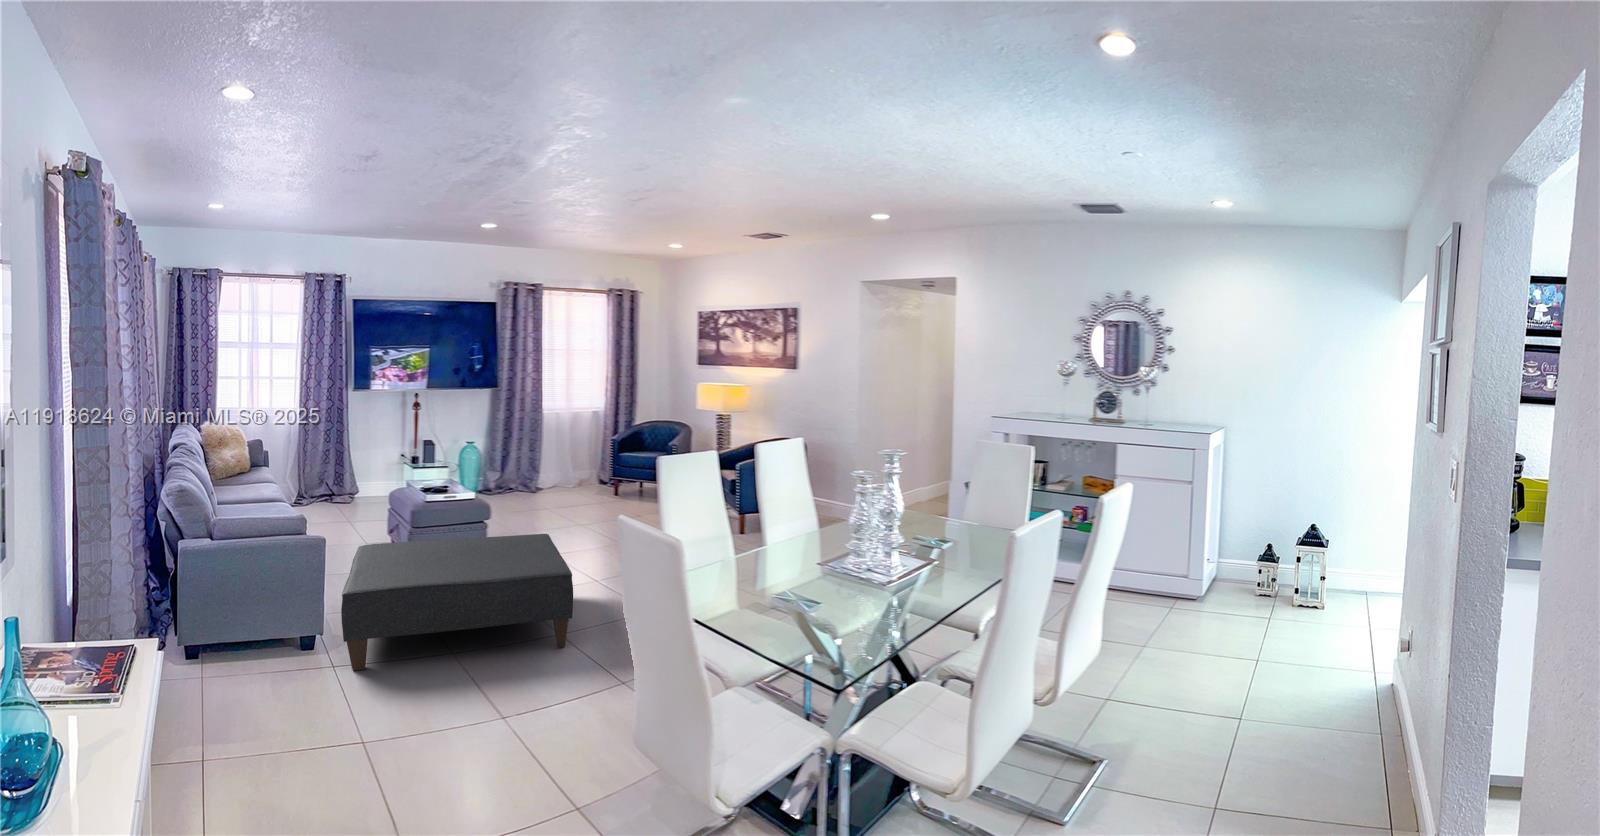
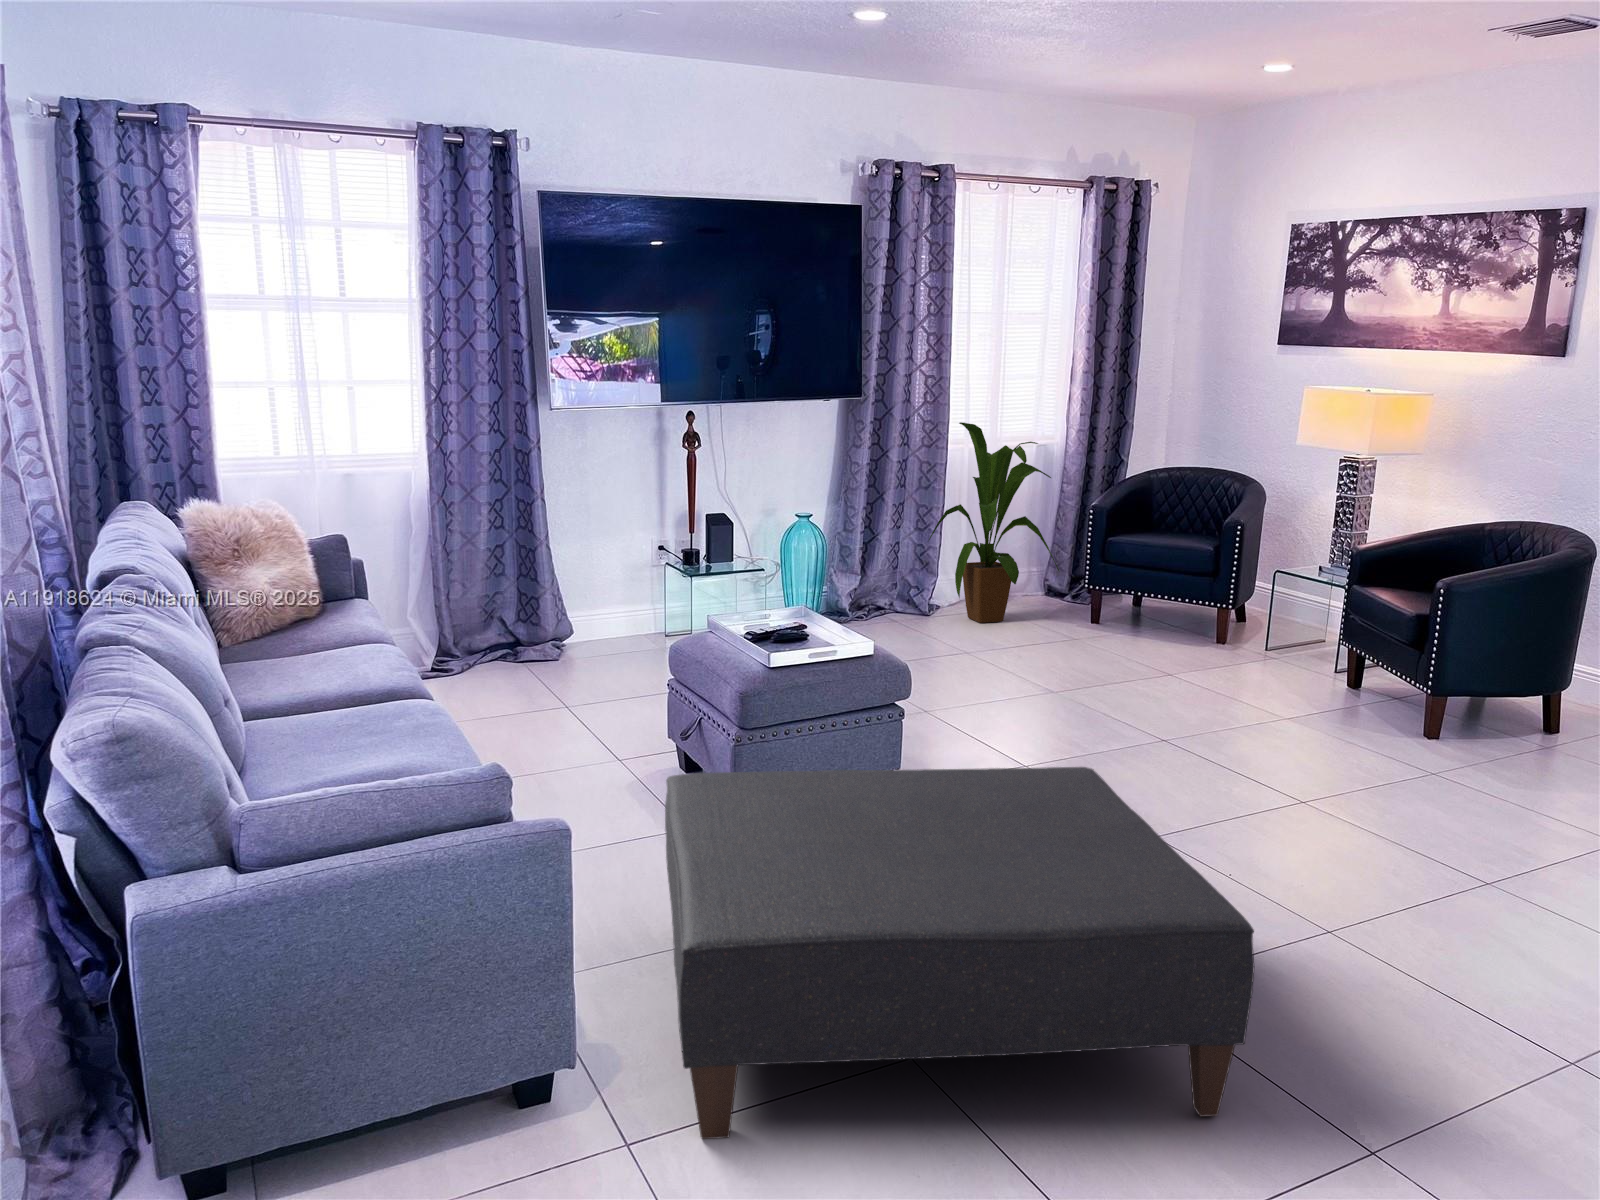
house plant: none [536,400,598,494] -> present [929,422,1059,623]

